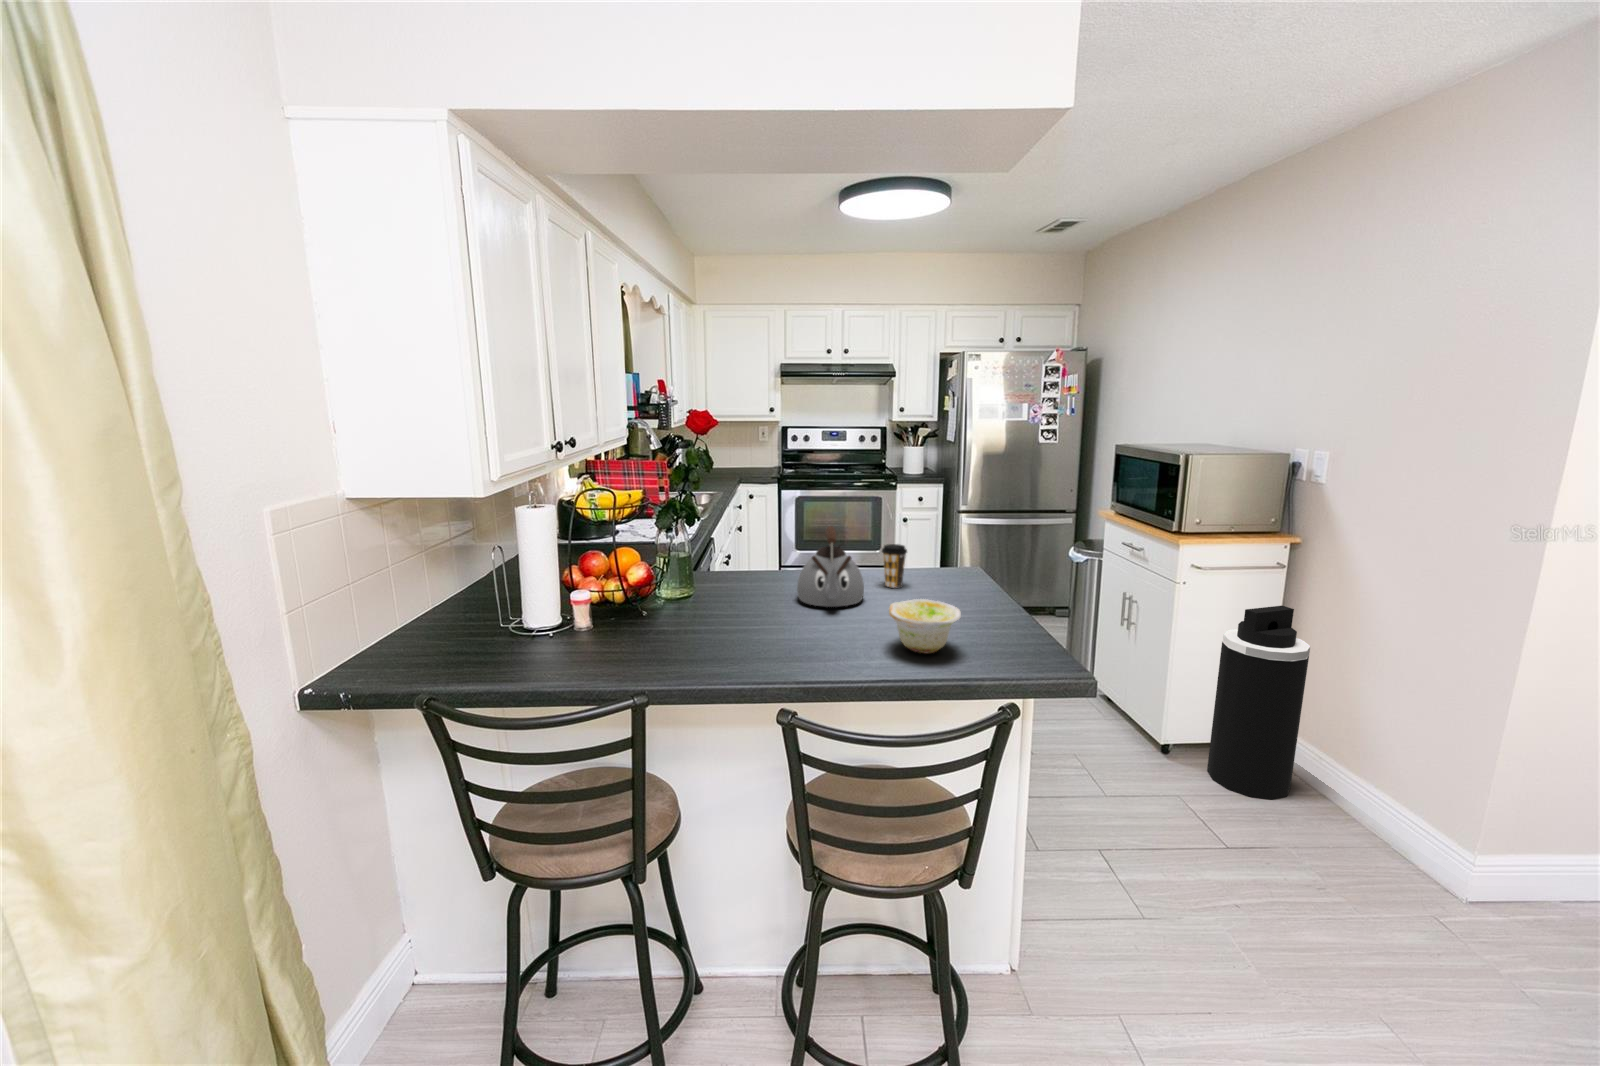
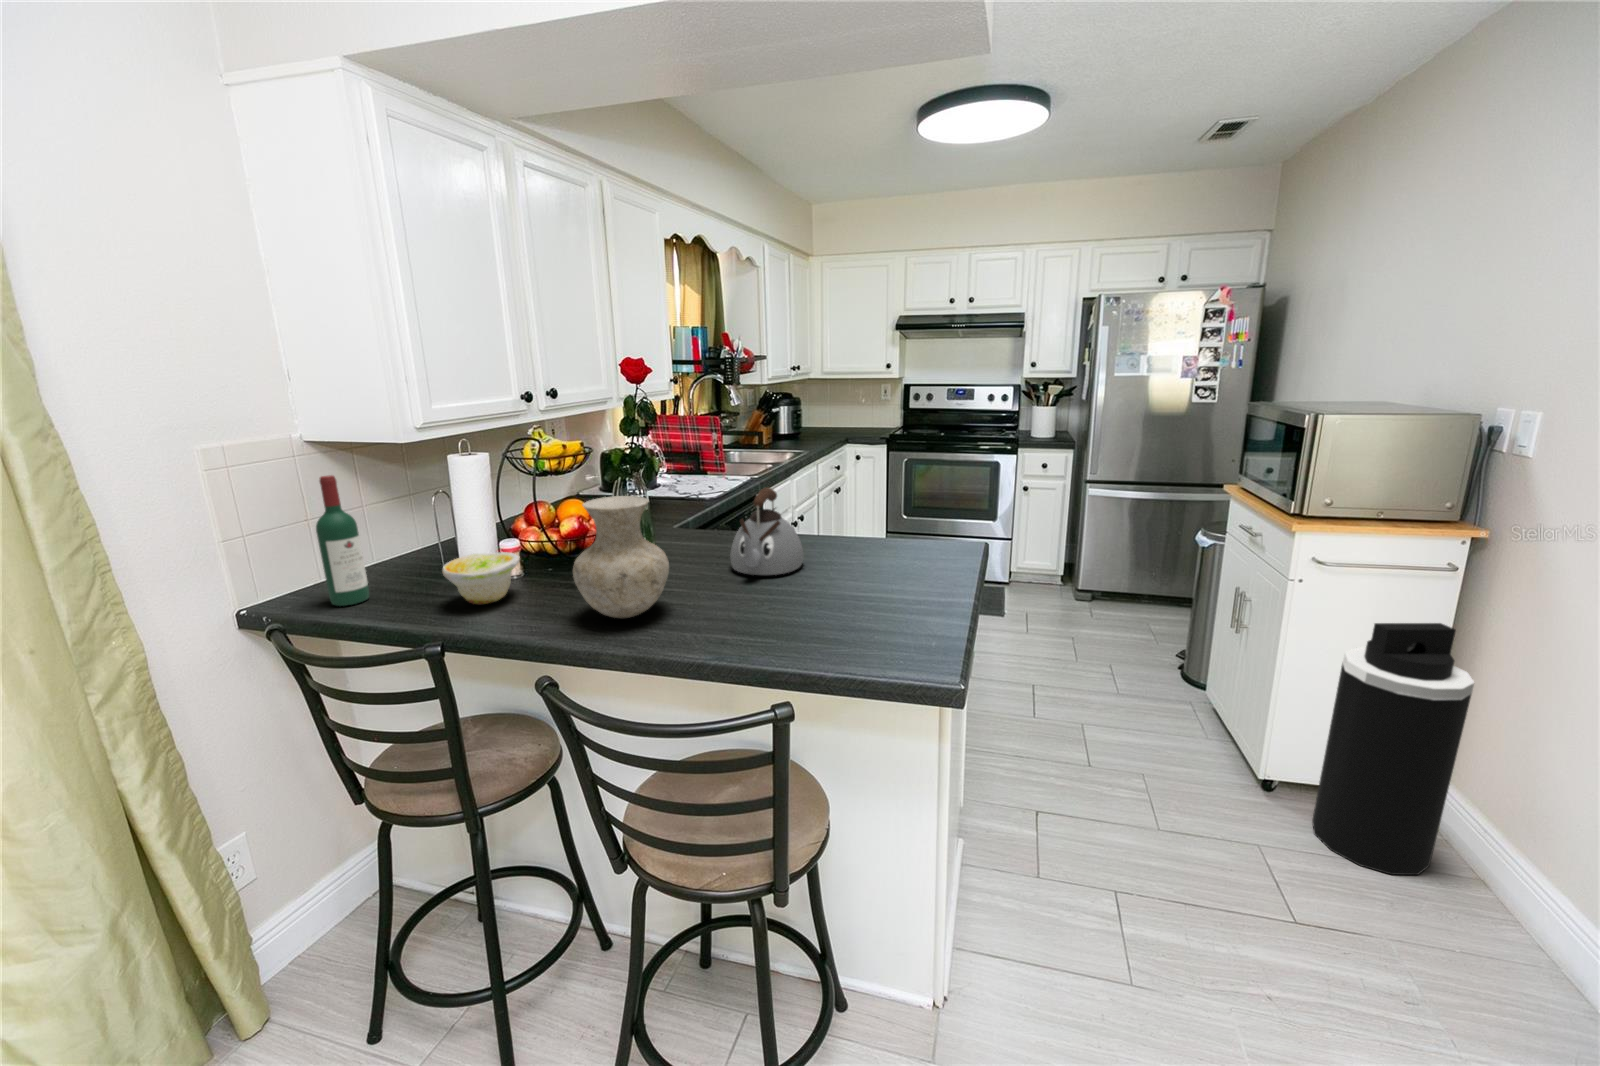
wine bottle: none [403,531,452,674] -> present [316,475,369,606]
vase: none [713,538,802,655] -> present [573,496,669,618]
coffee cup: present [882,544,907,587] -> none [838,511,867,559]
bowl: present [889,599,961,653] -> present [443,552,520,604]

